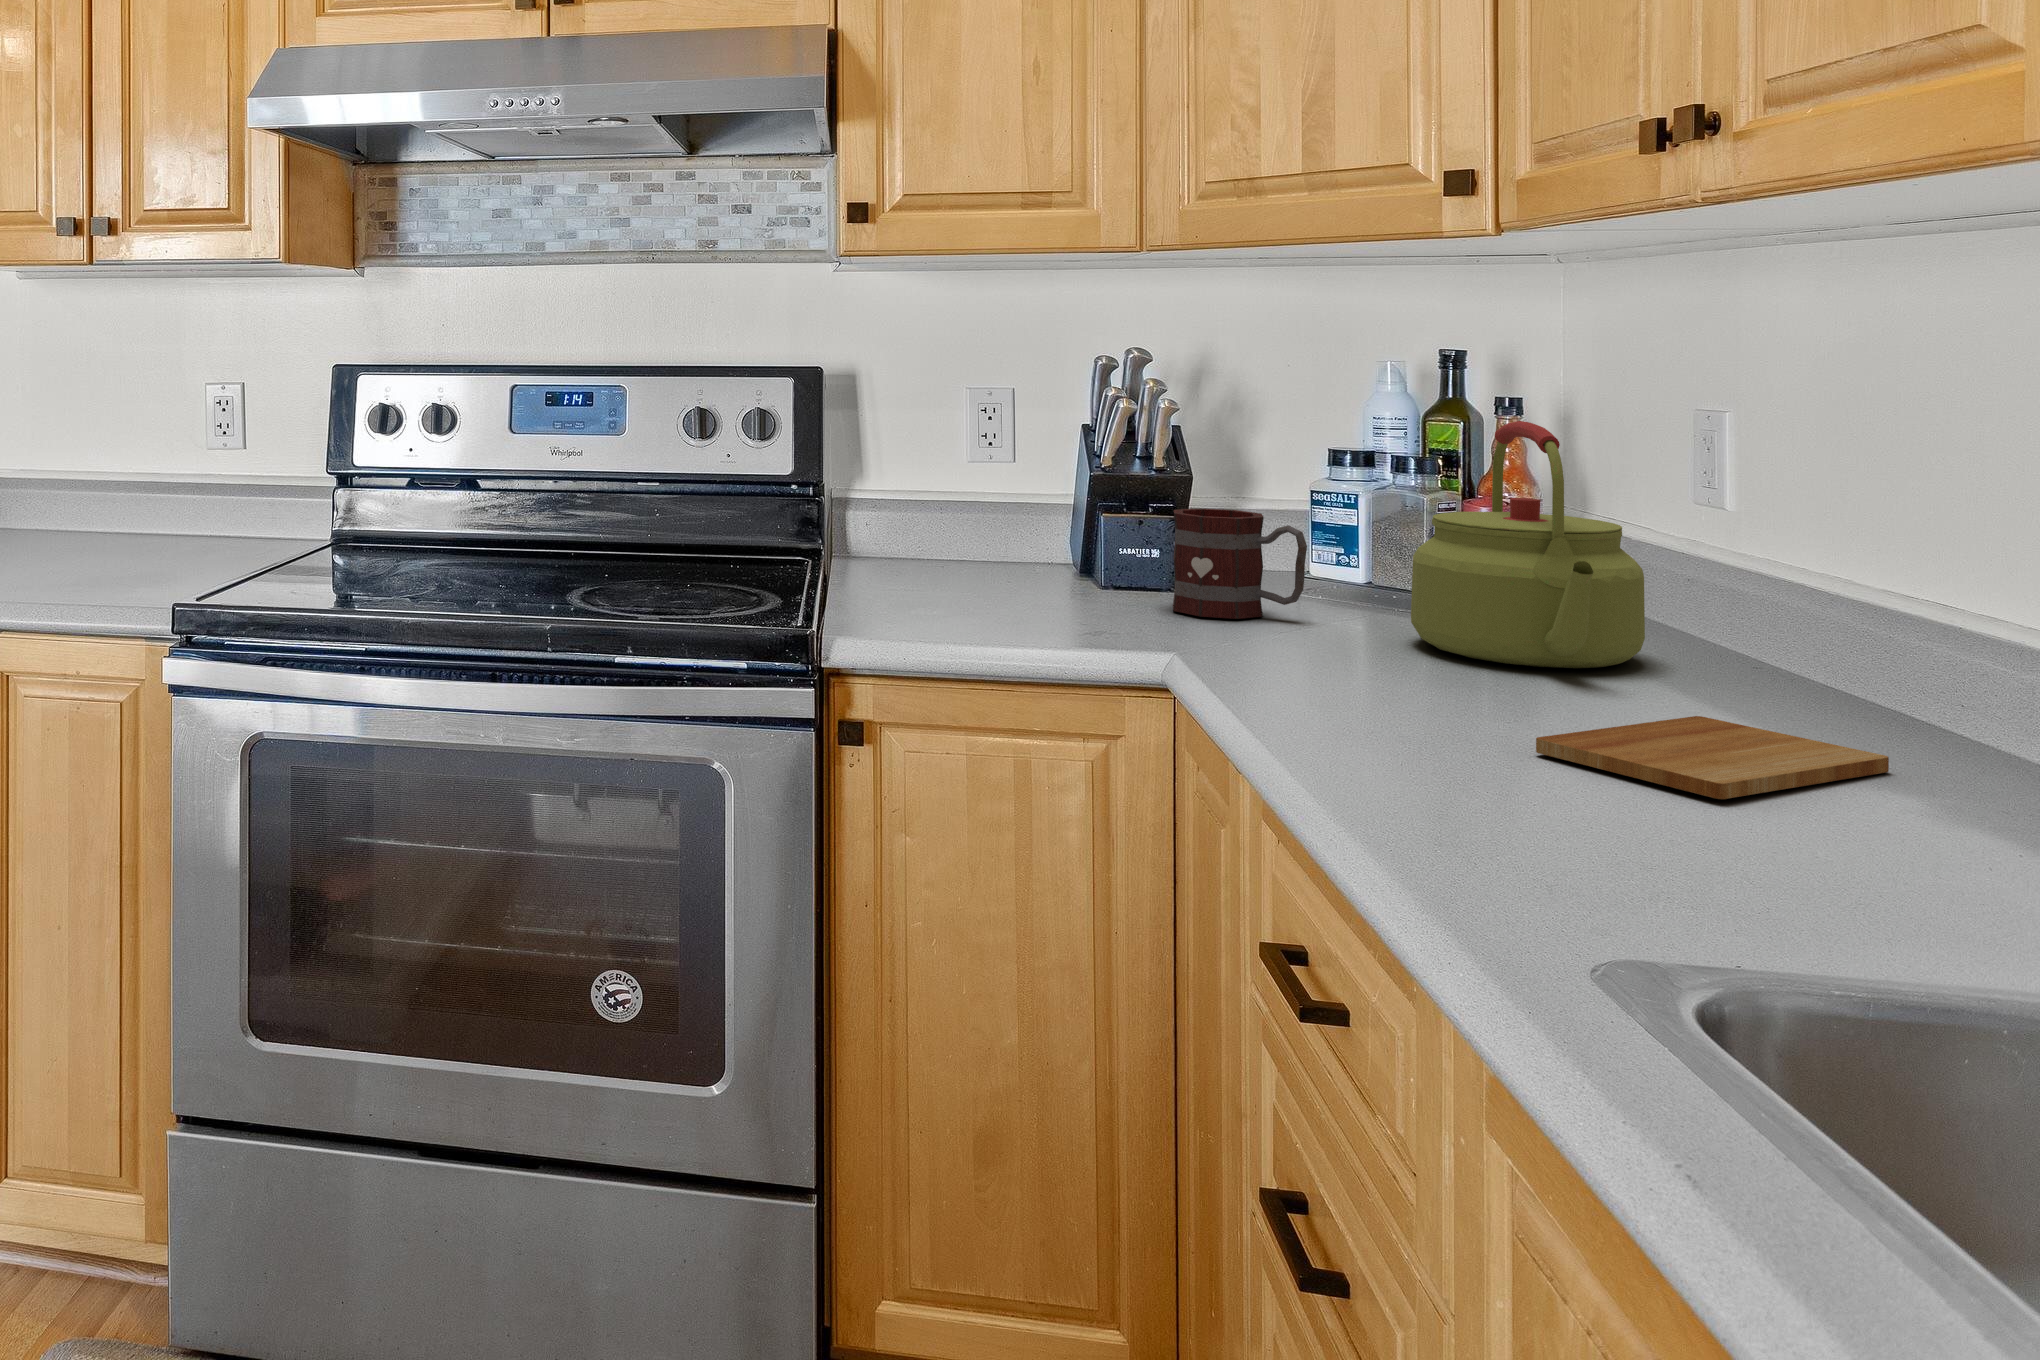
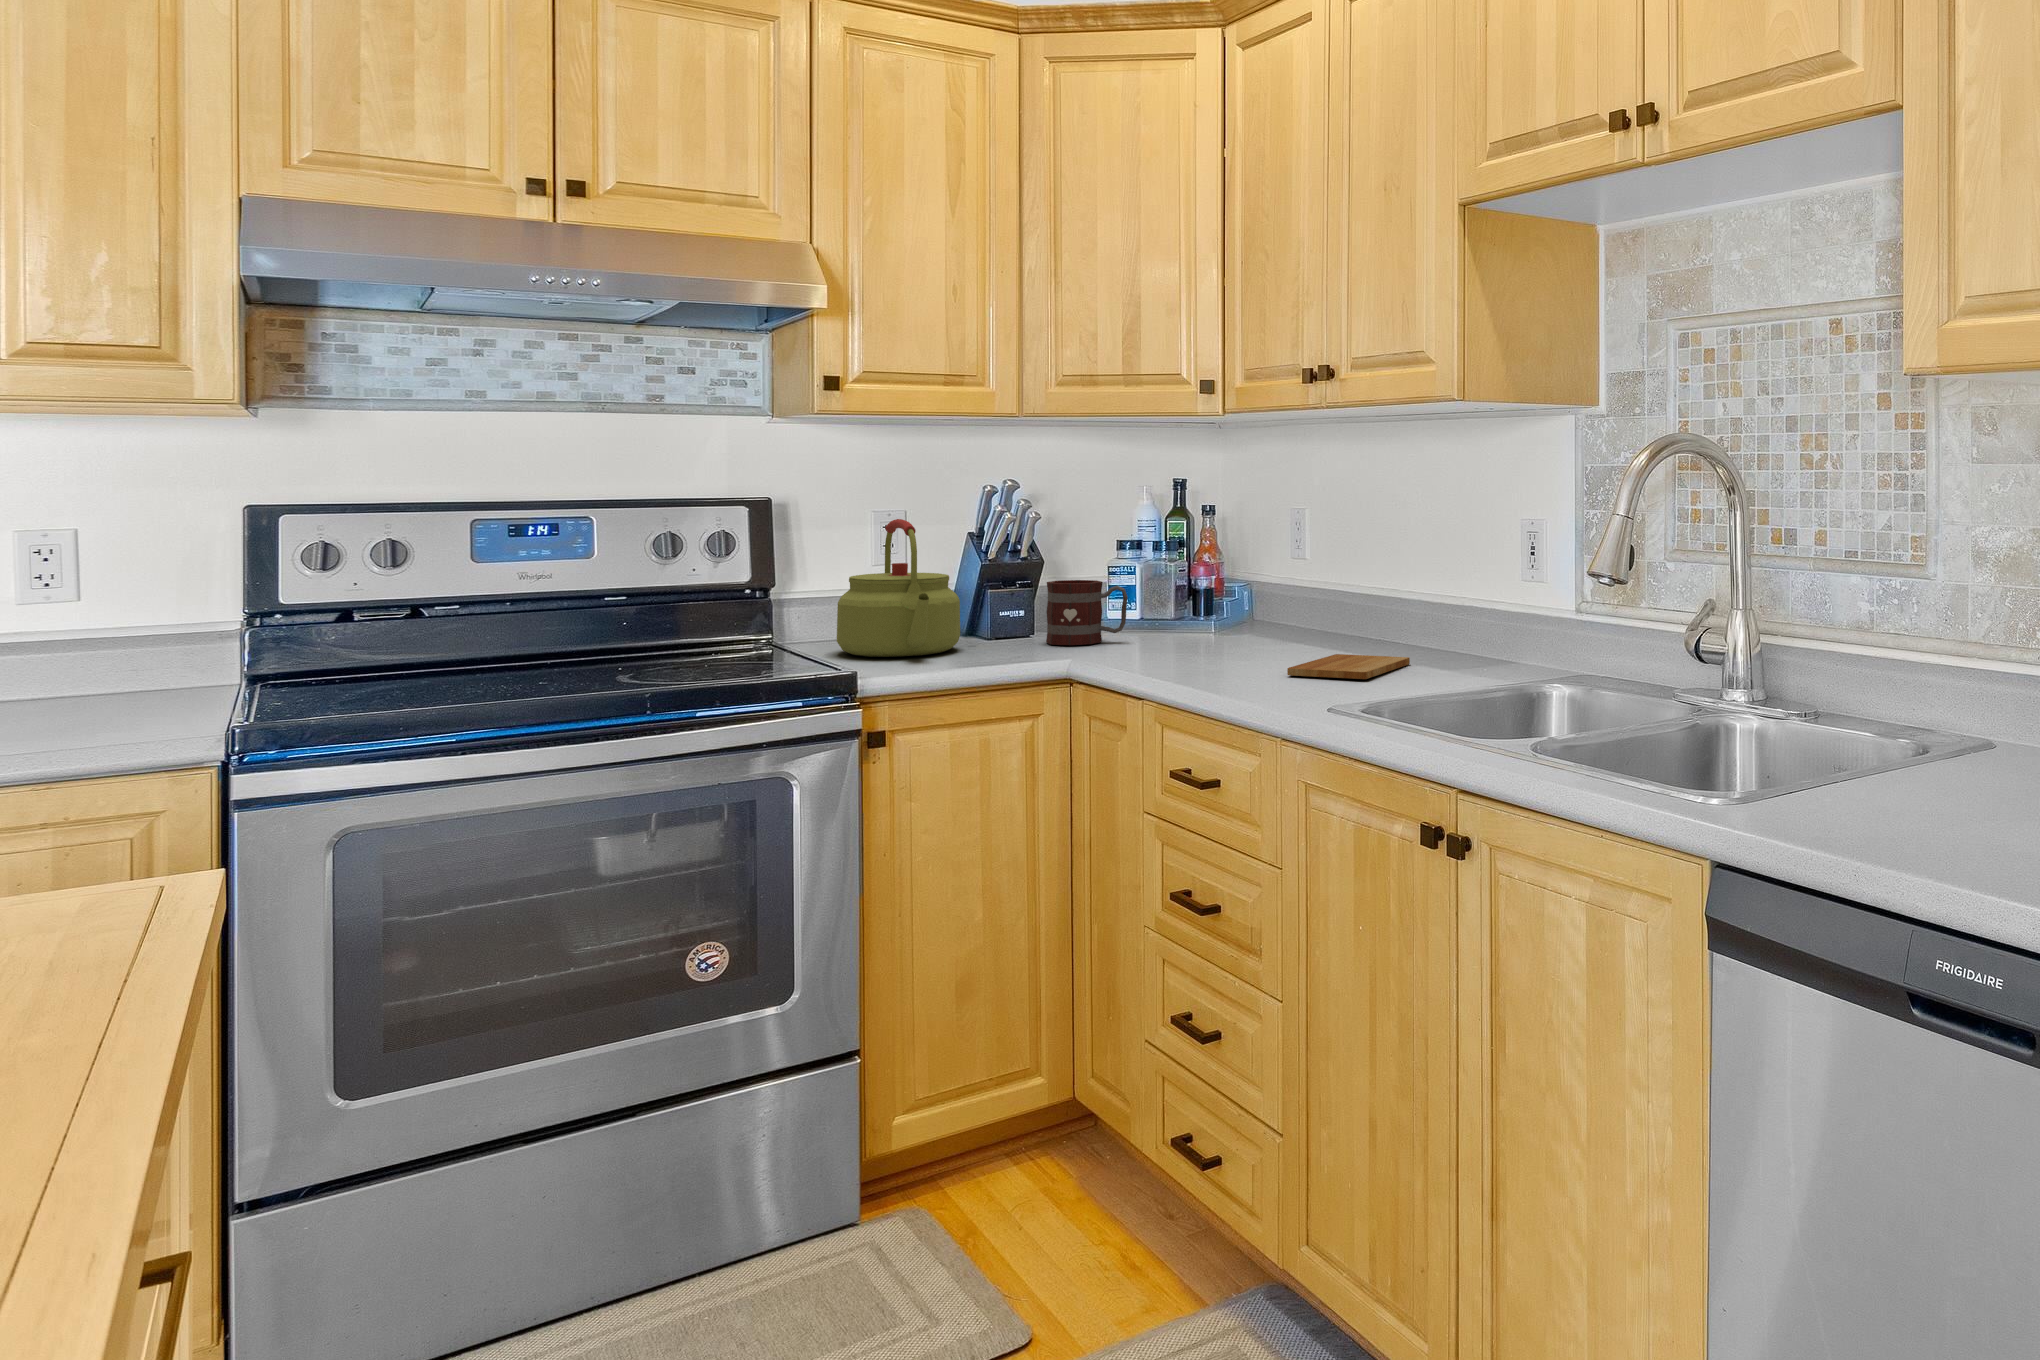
kettle: present [1411,421,1645,668] -> present [837,519,960,657]

